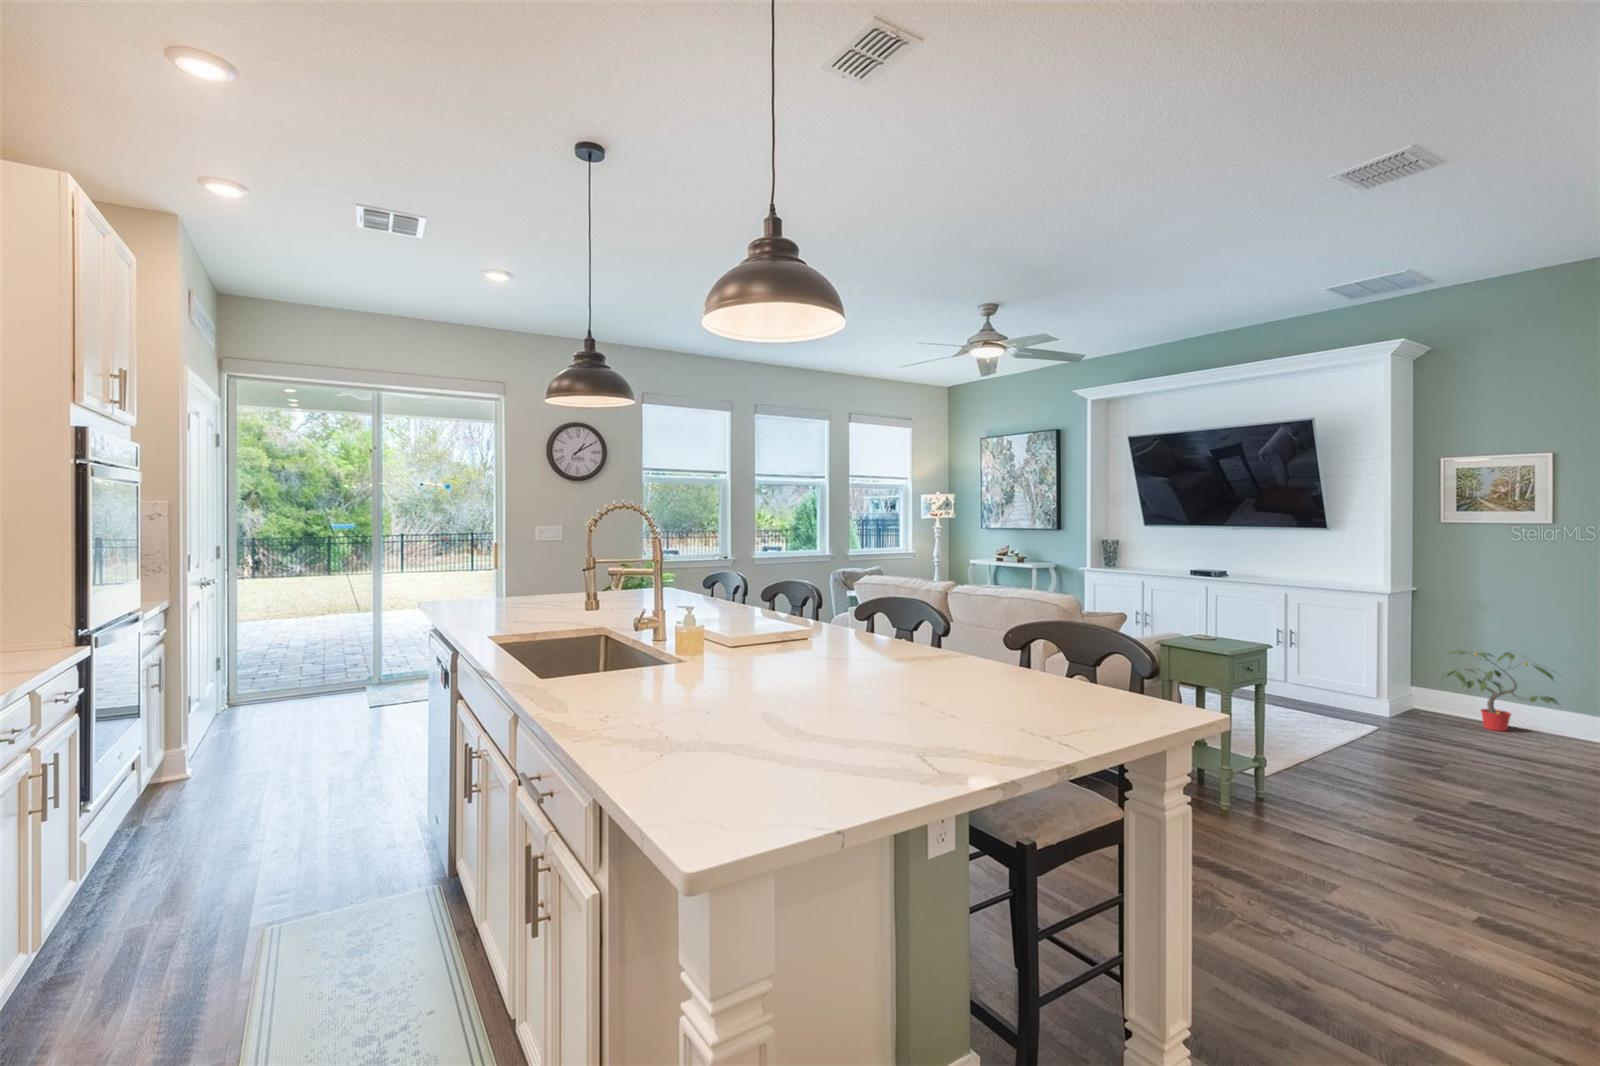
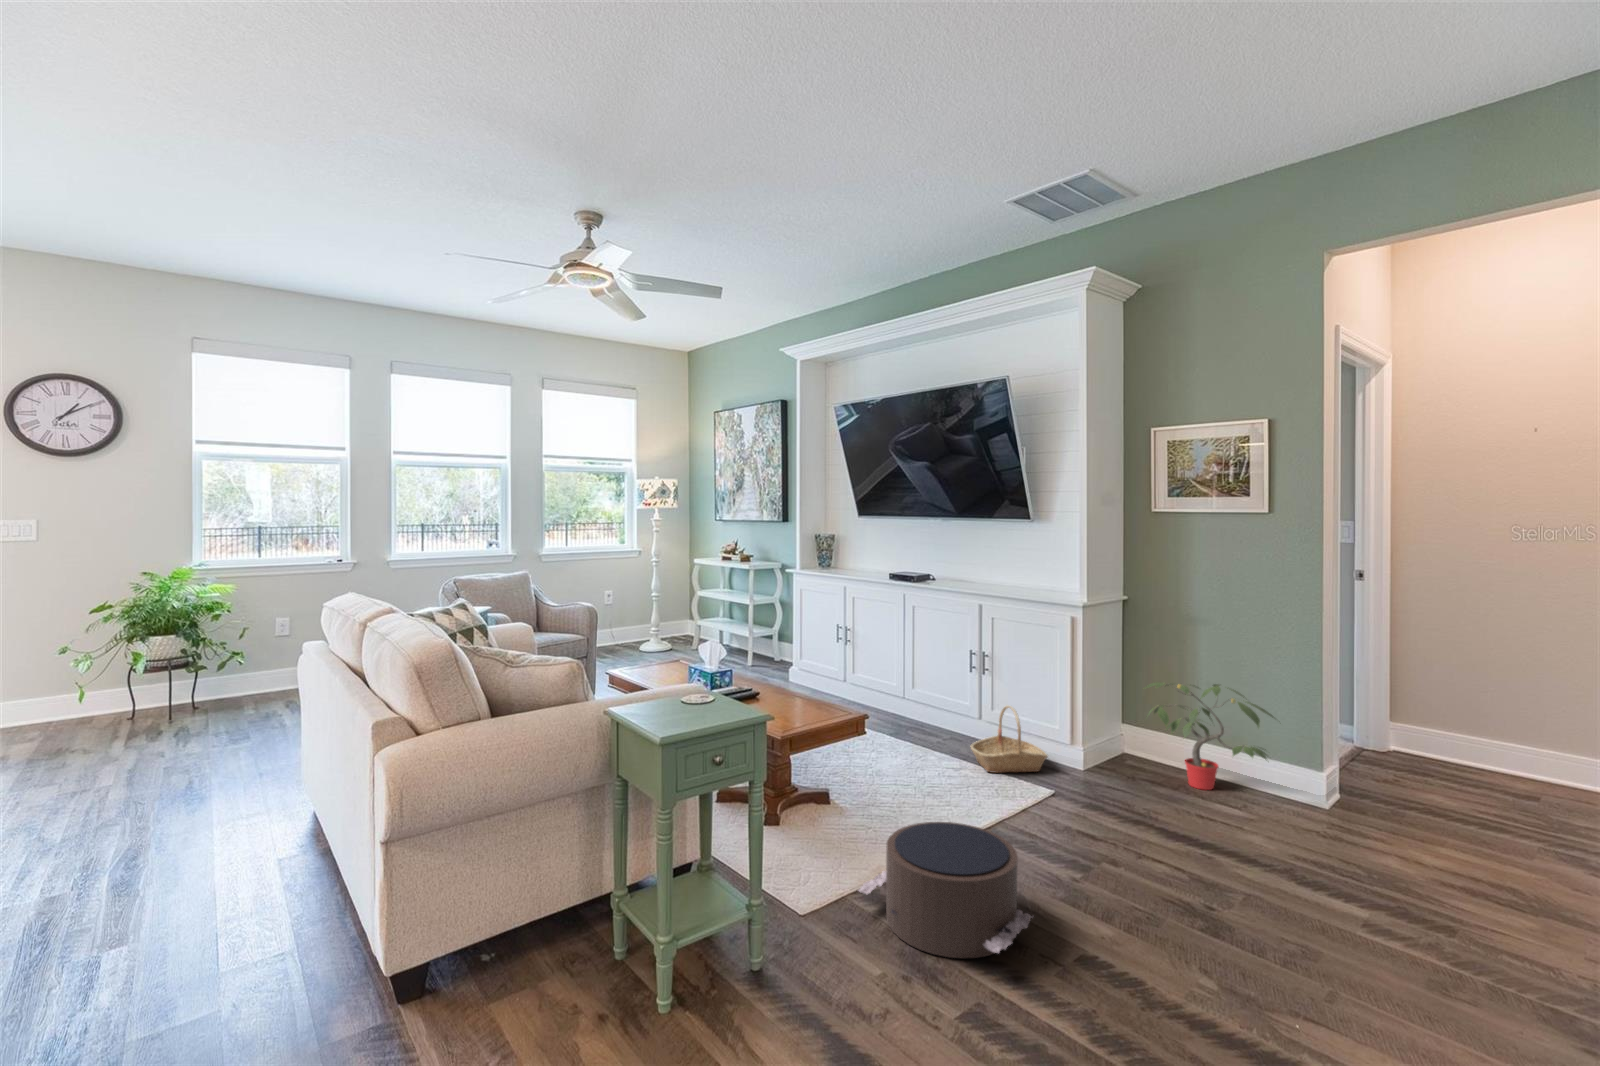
basket: none [1294,668,1363,717] -> present [971,705,1048,773]
pouf: none [1299,727,1435,800] -> present [858,822,1033,958]

